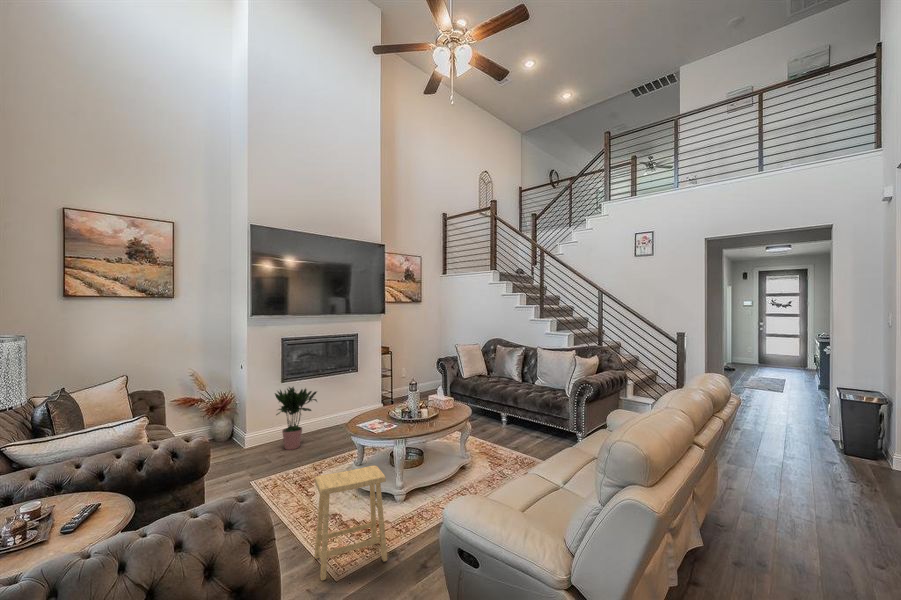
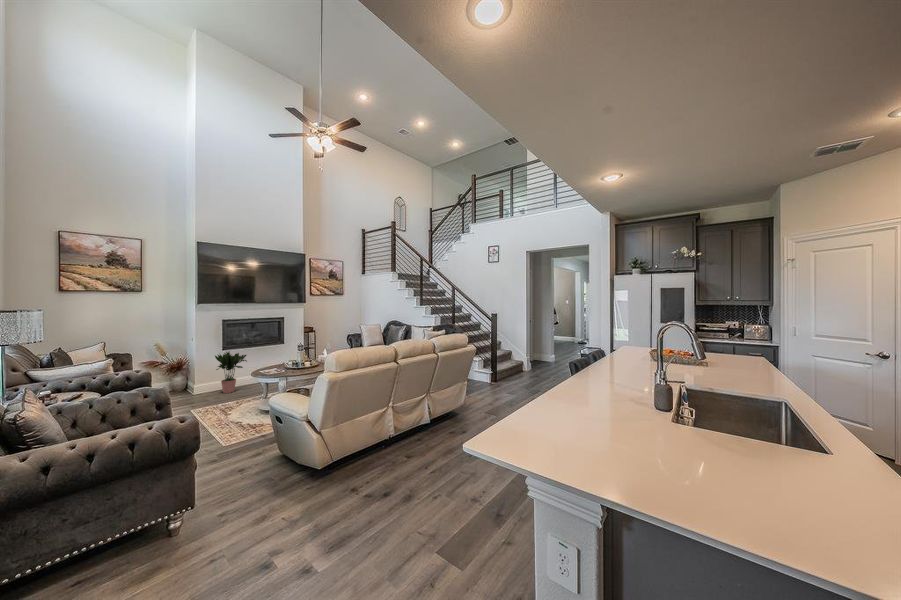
footstool: present [314,466,387,581] -> none [214,389,258,447]

